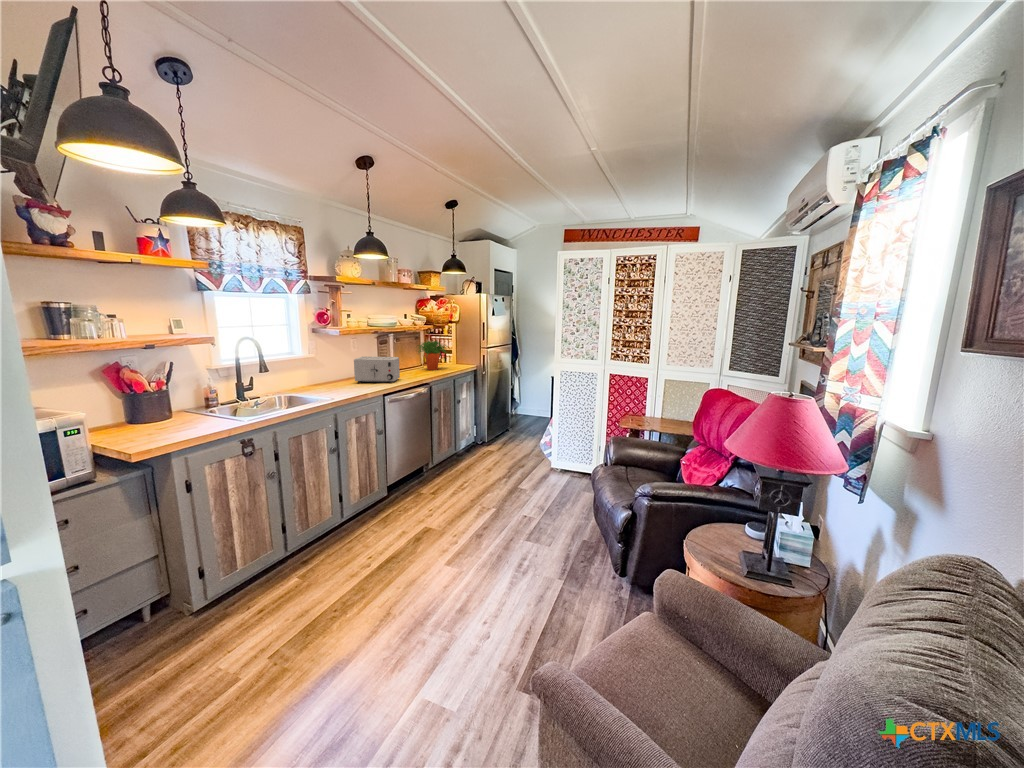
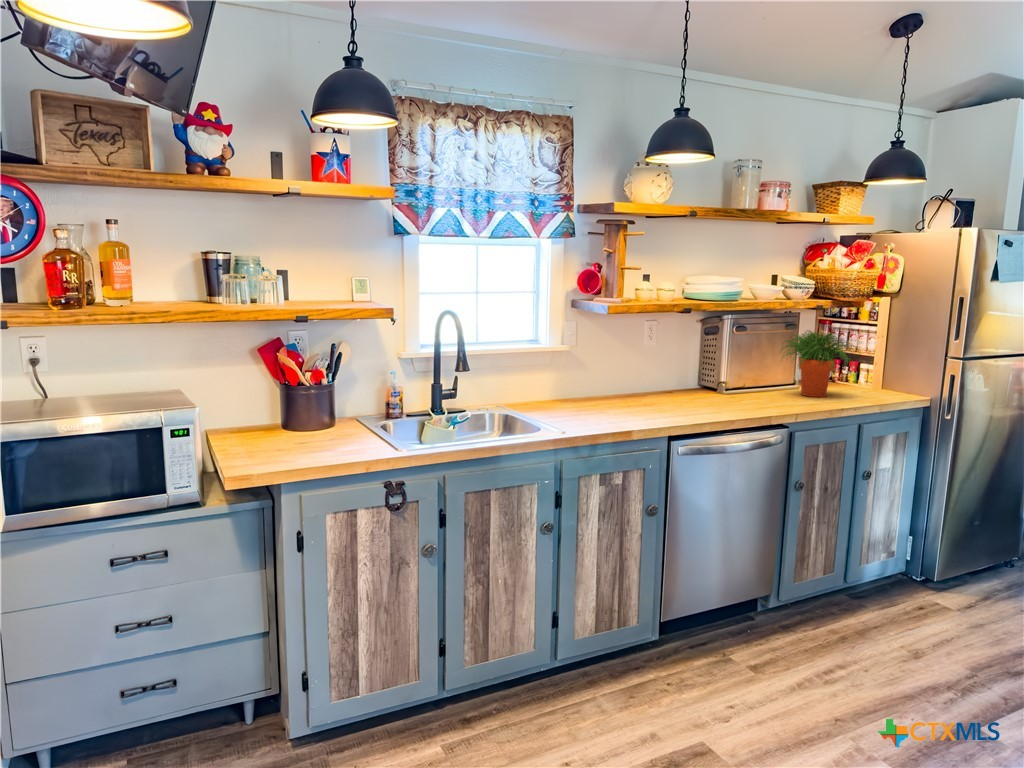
toaster: present [354,357,400,383] -> none [633,356,725,415]

